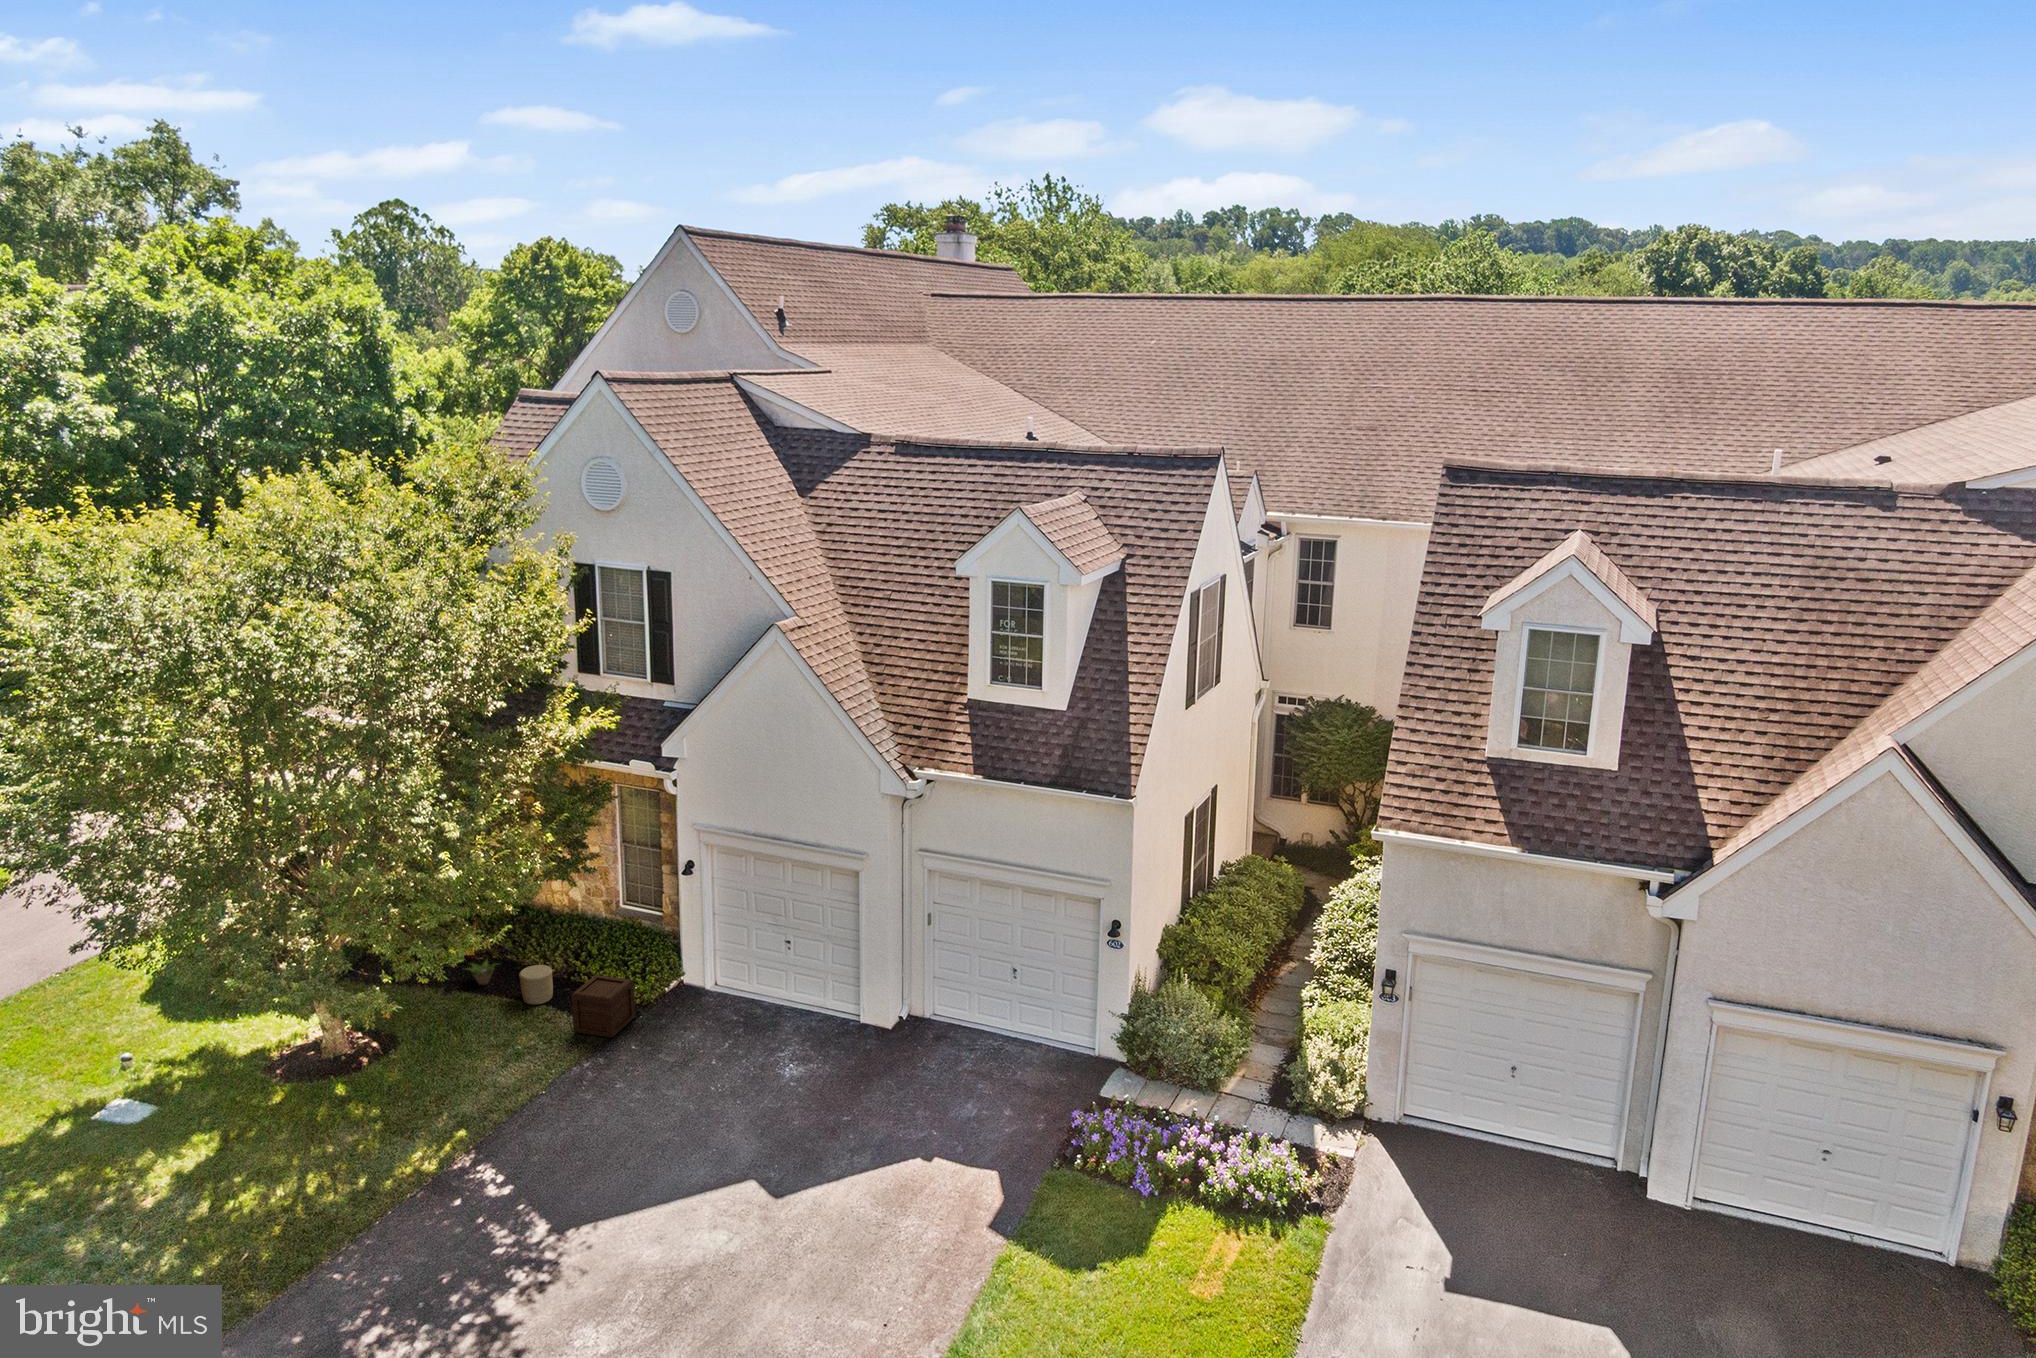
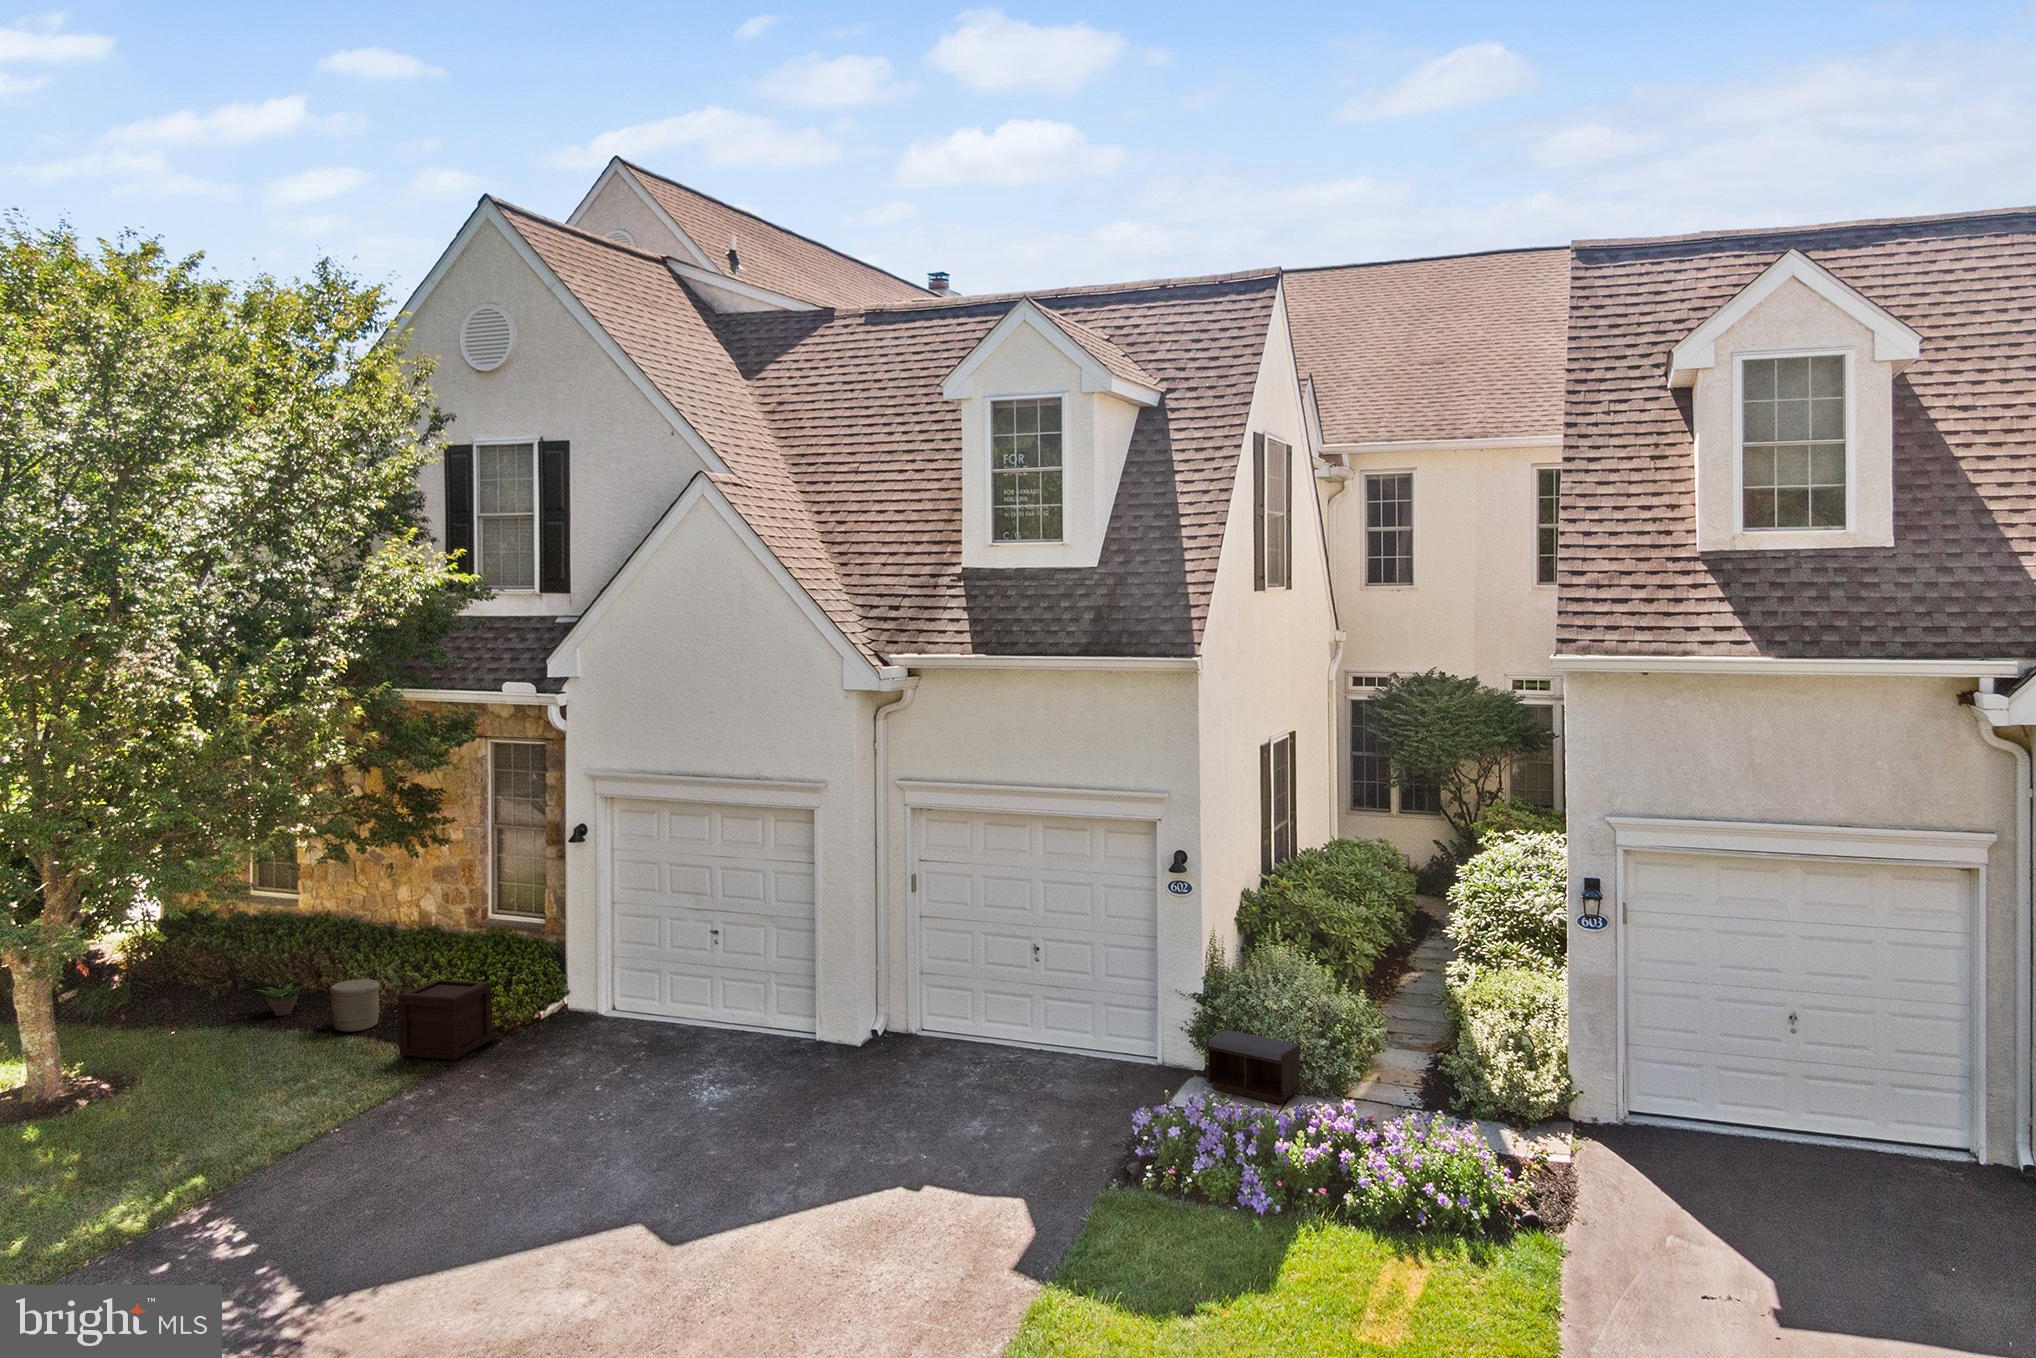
bench: none [1126,1045,1190,1104] -> present [1207,1030,1301,1104]

